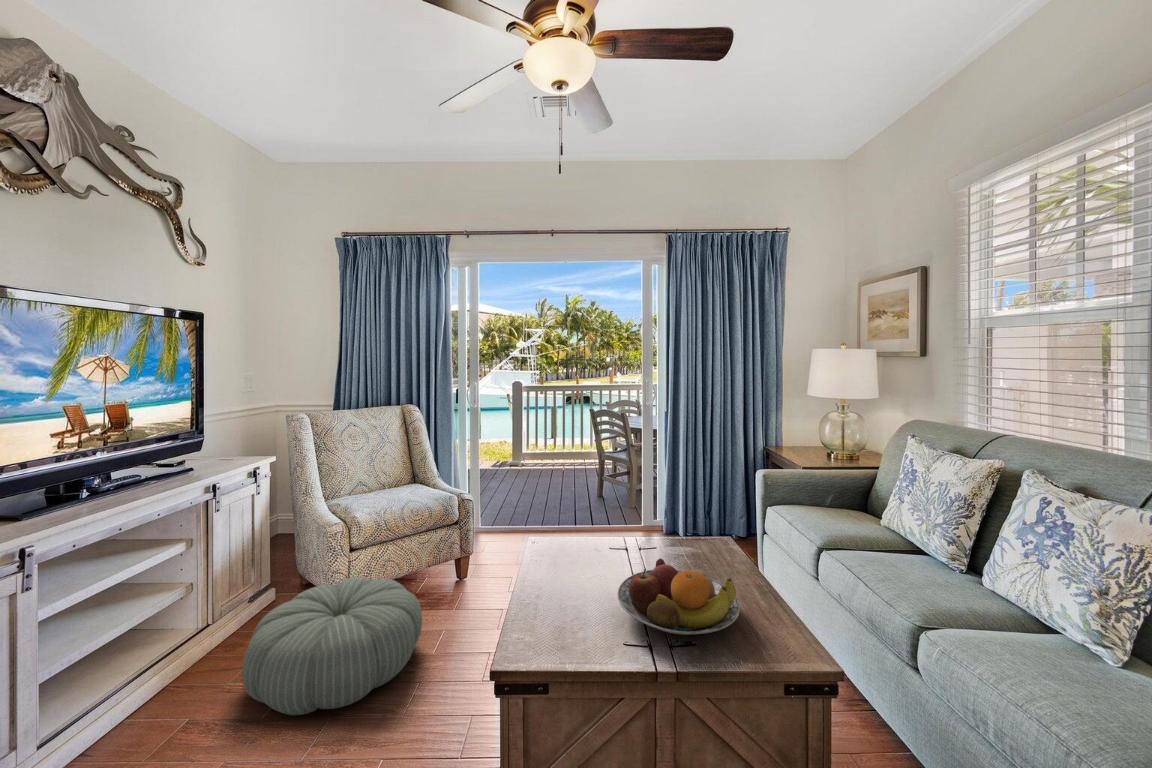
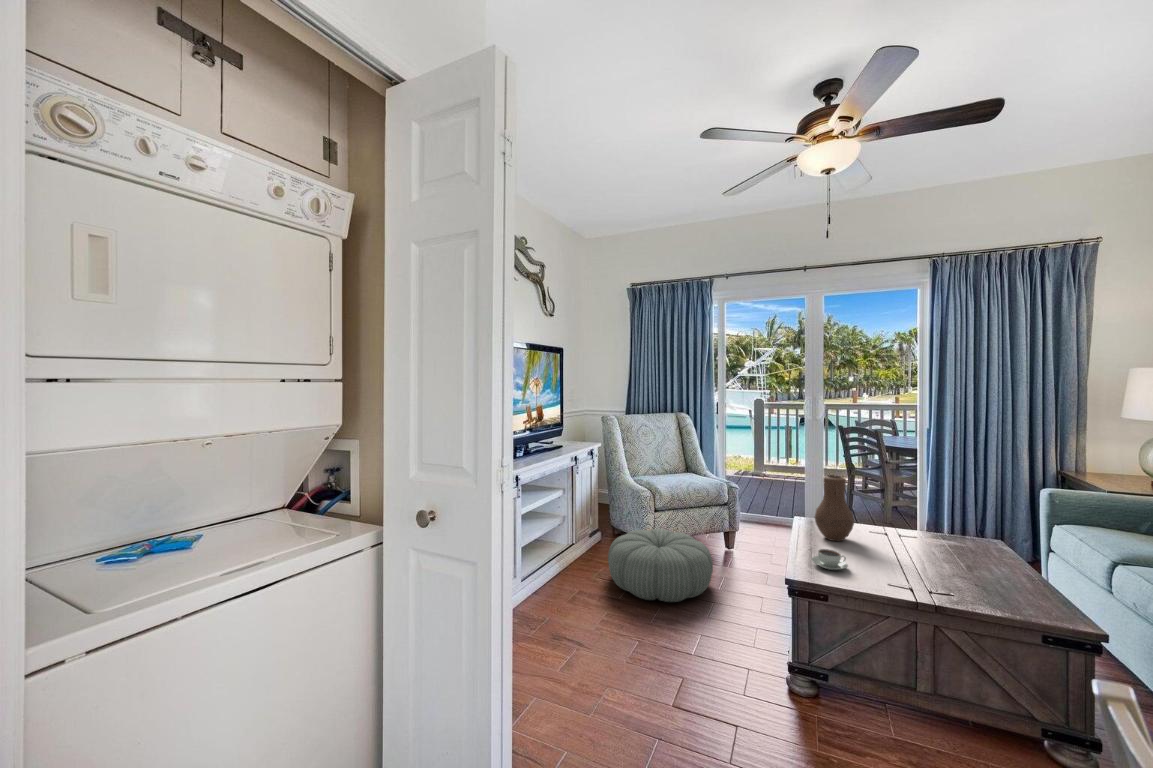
vase: none [542,486,588,573] -> present [815,475,854,541]
fruit bowl: present [618,558,740,635] -> none [886,536,1003,587]
coffee cup: none [524,604,570,641] -> present [812,549,848,570]

